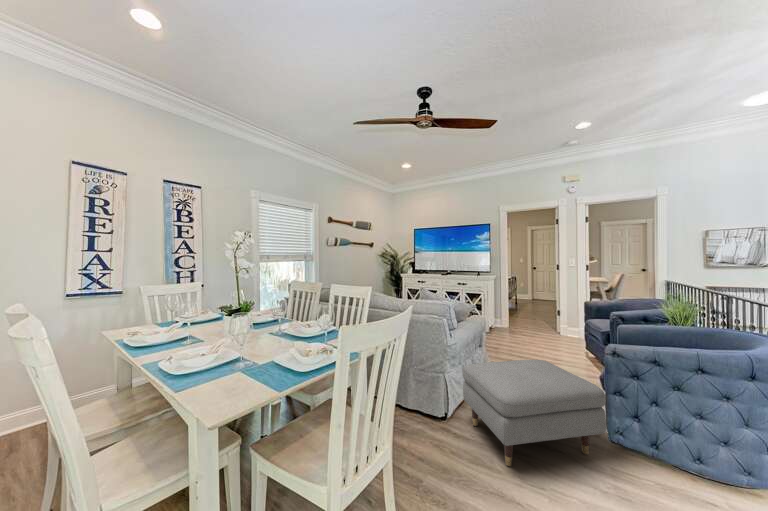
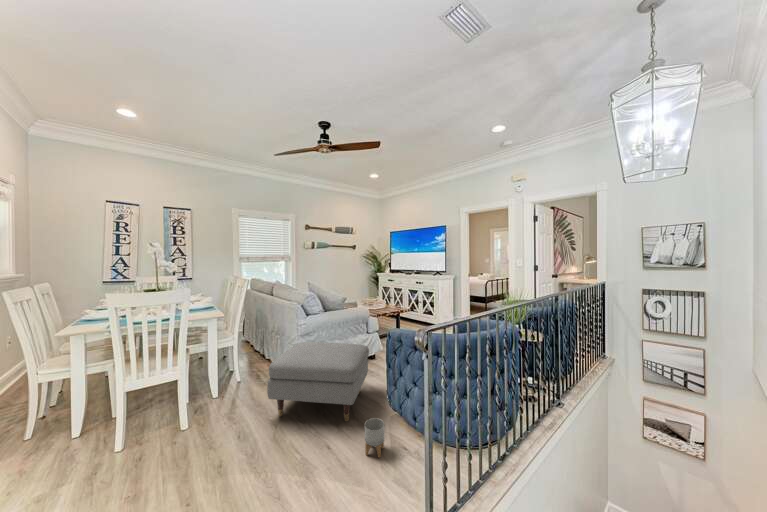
planter: none [658,444,691,491] -> present [365,418,385,458]

